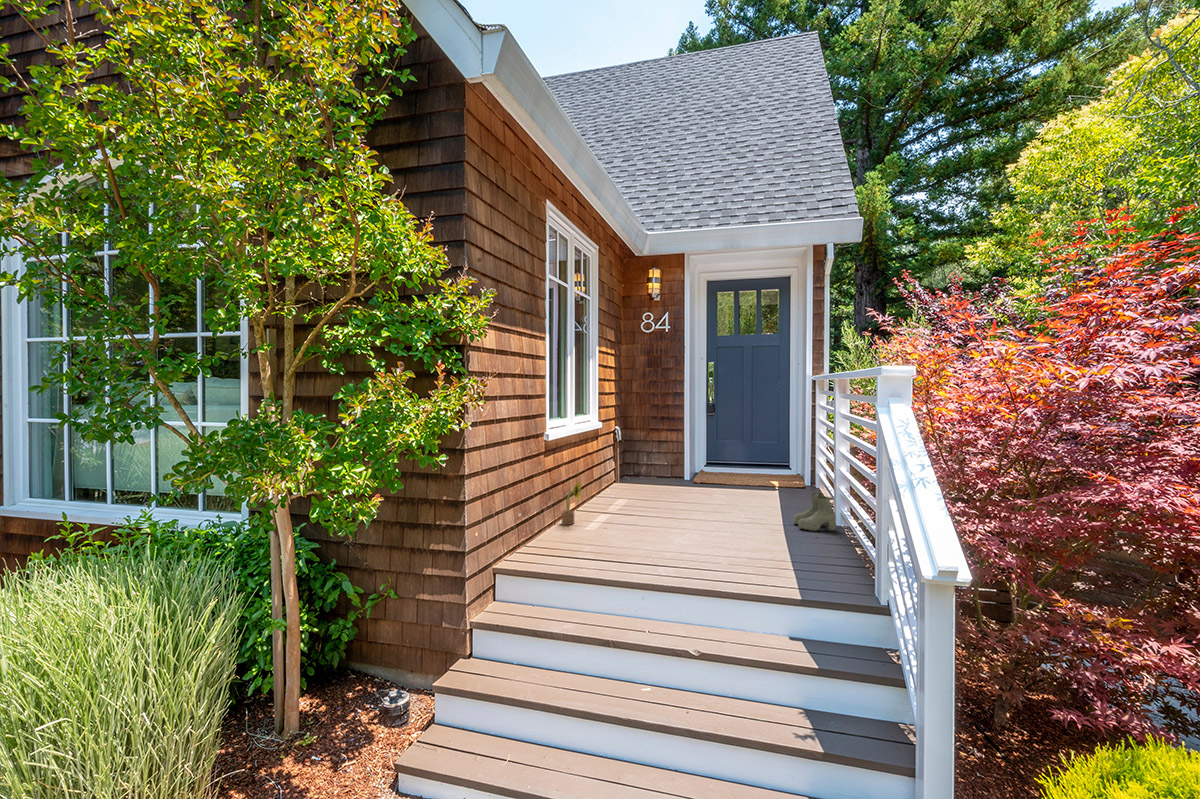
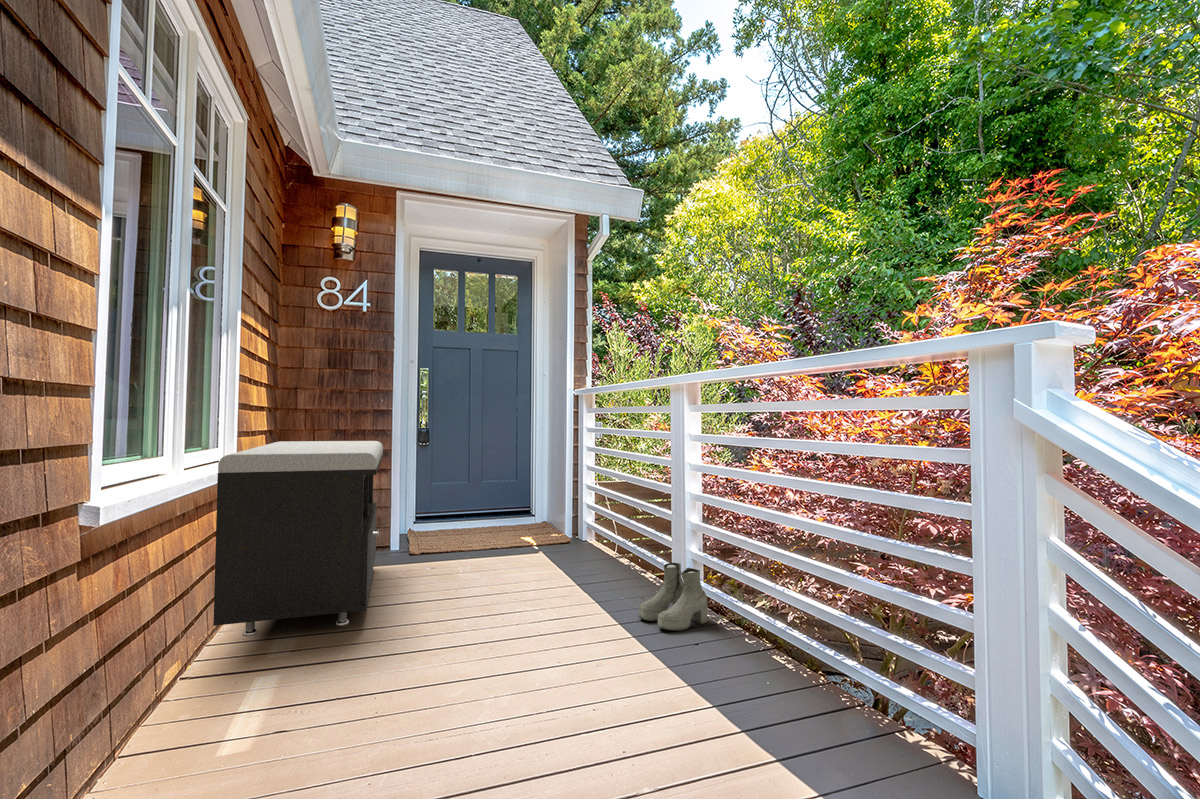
storage bench: none [588,411,673,504] -> present [213,441,383,636]
decorative plant: present [562,483,581,525] -> none [139,620,211,754]

